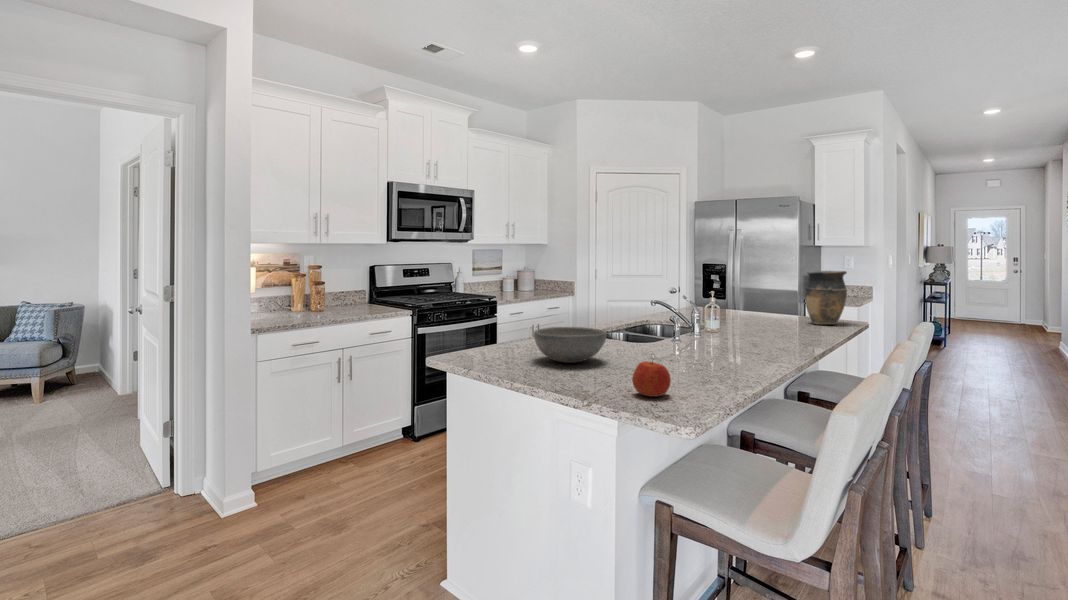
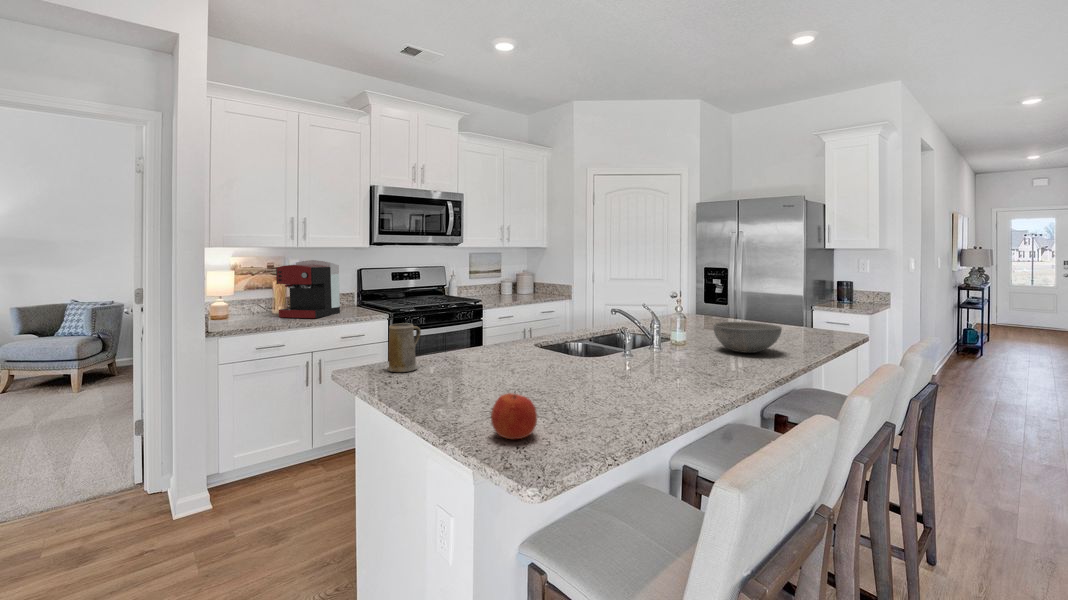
coffee maker: none [301,257,361,315] -> present [276,260,340,318]
vase: present [805,271,847,325] -> none [790,277,837,337]
mug: none [482,313,509,356] -> present [387,323,421,372]
bowl: present [534,327,607,363] -> present [714,322,782,353]

